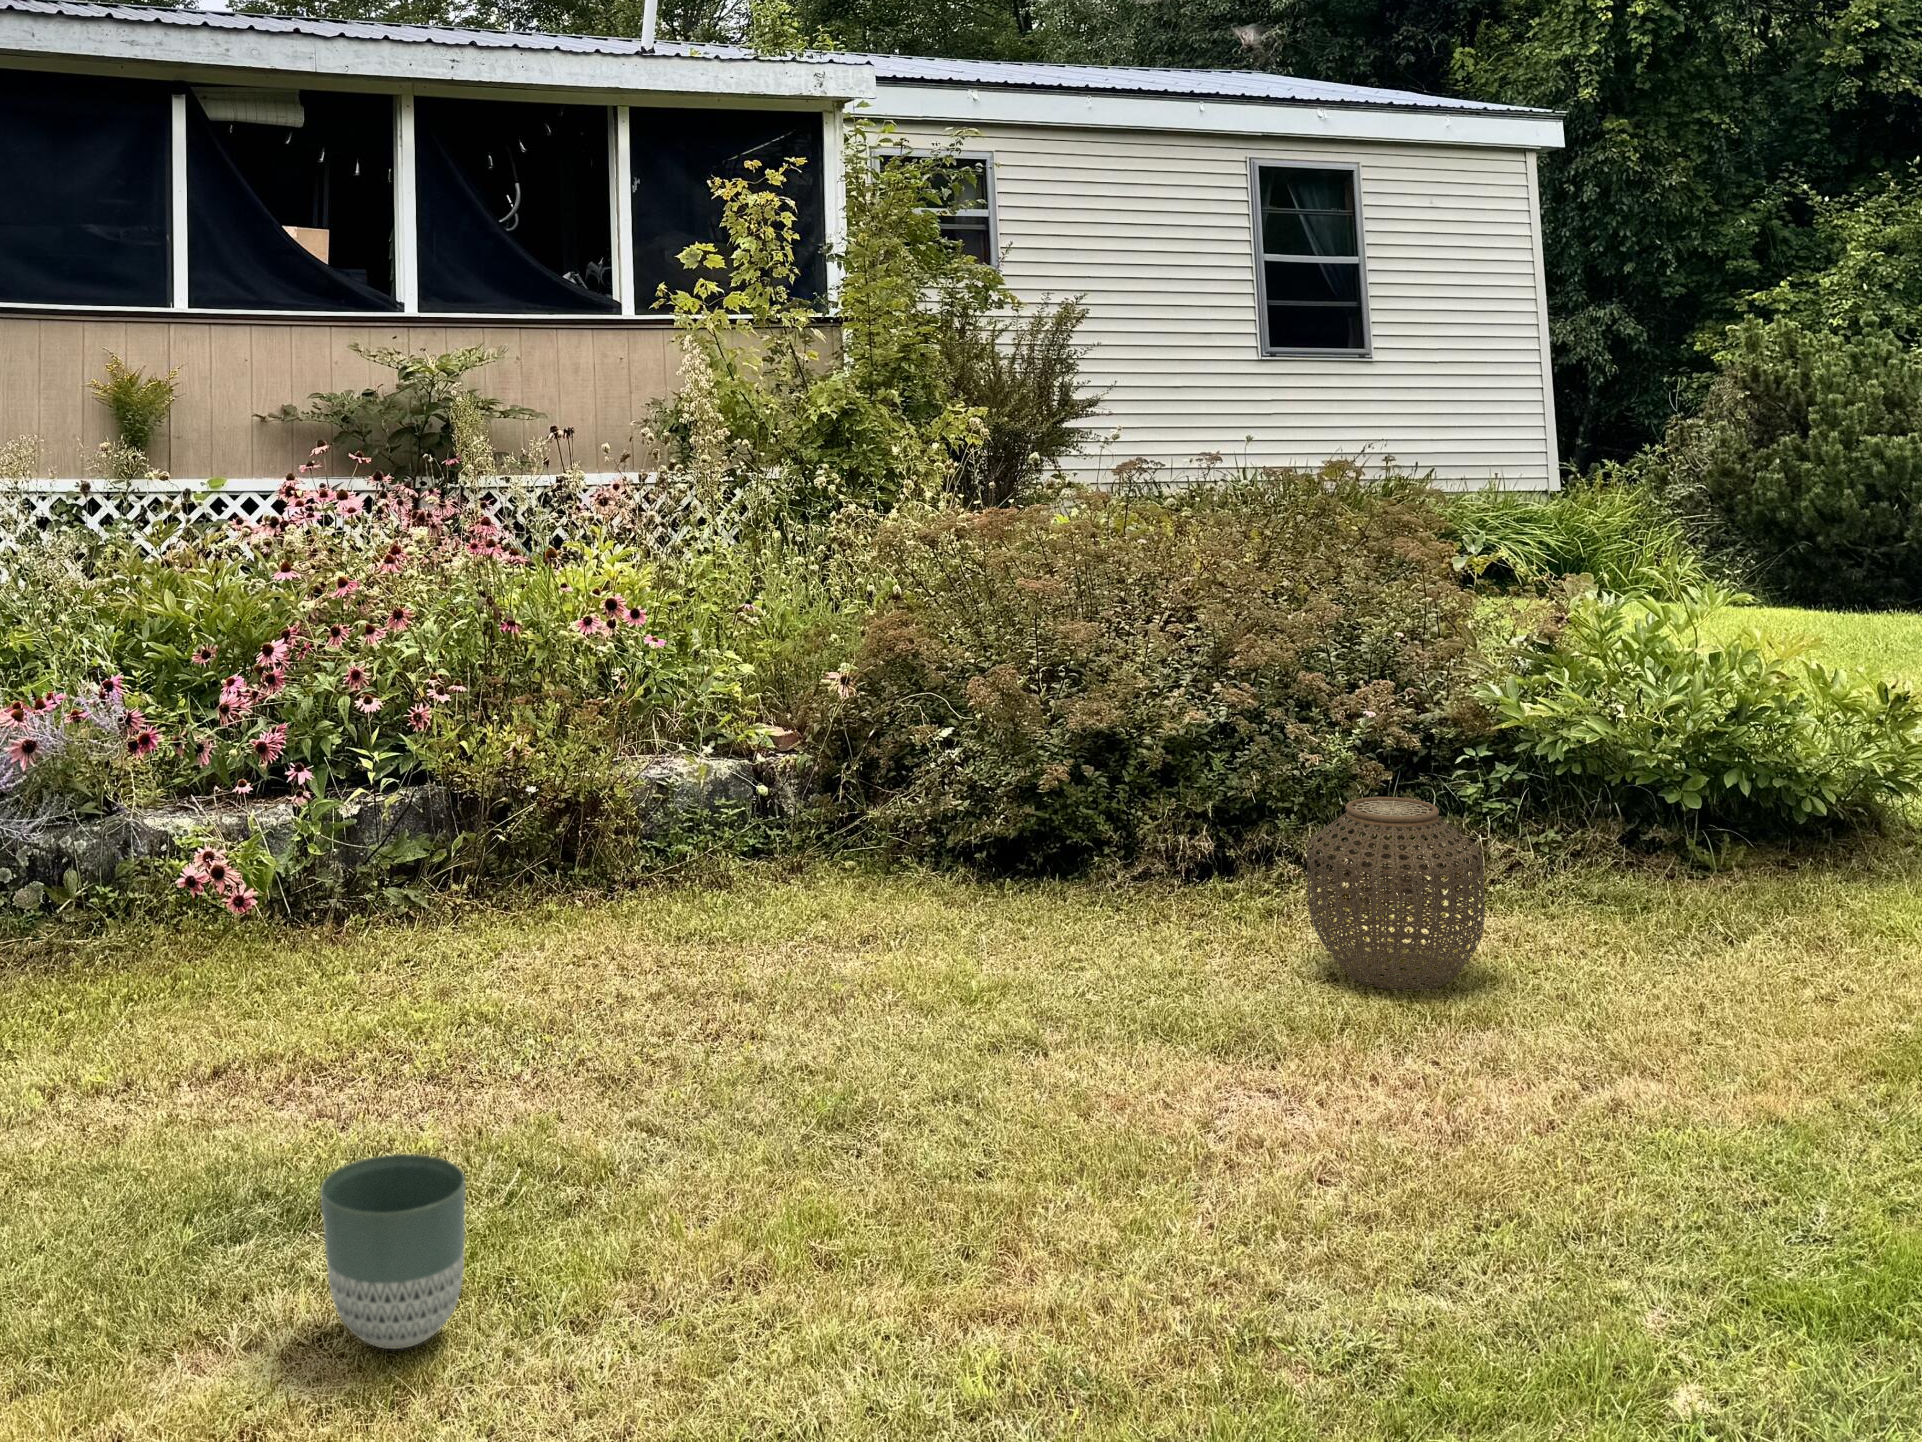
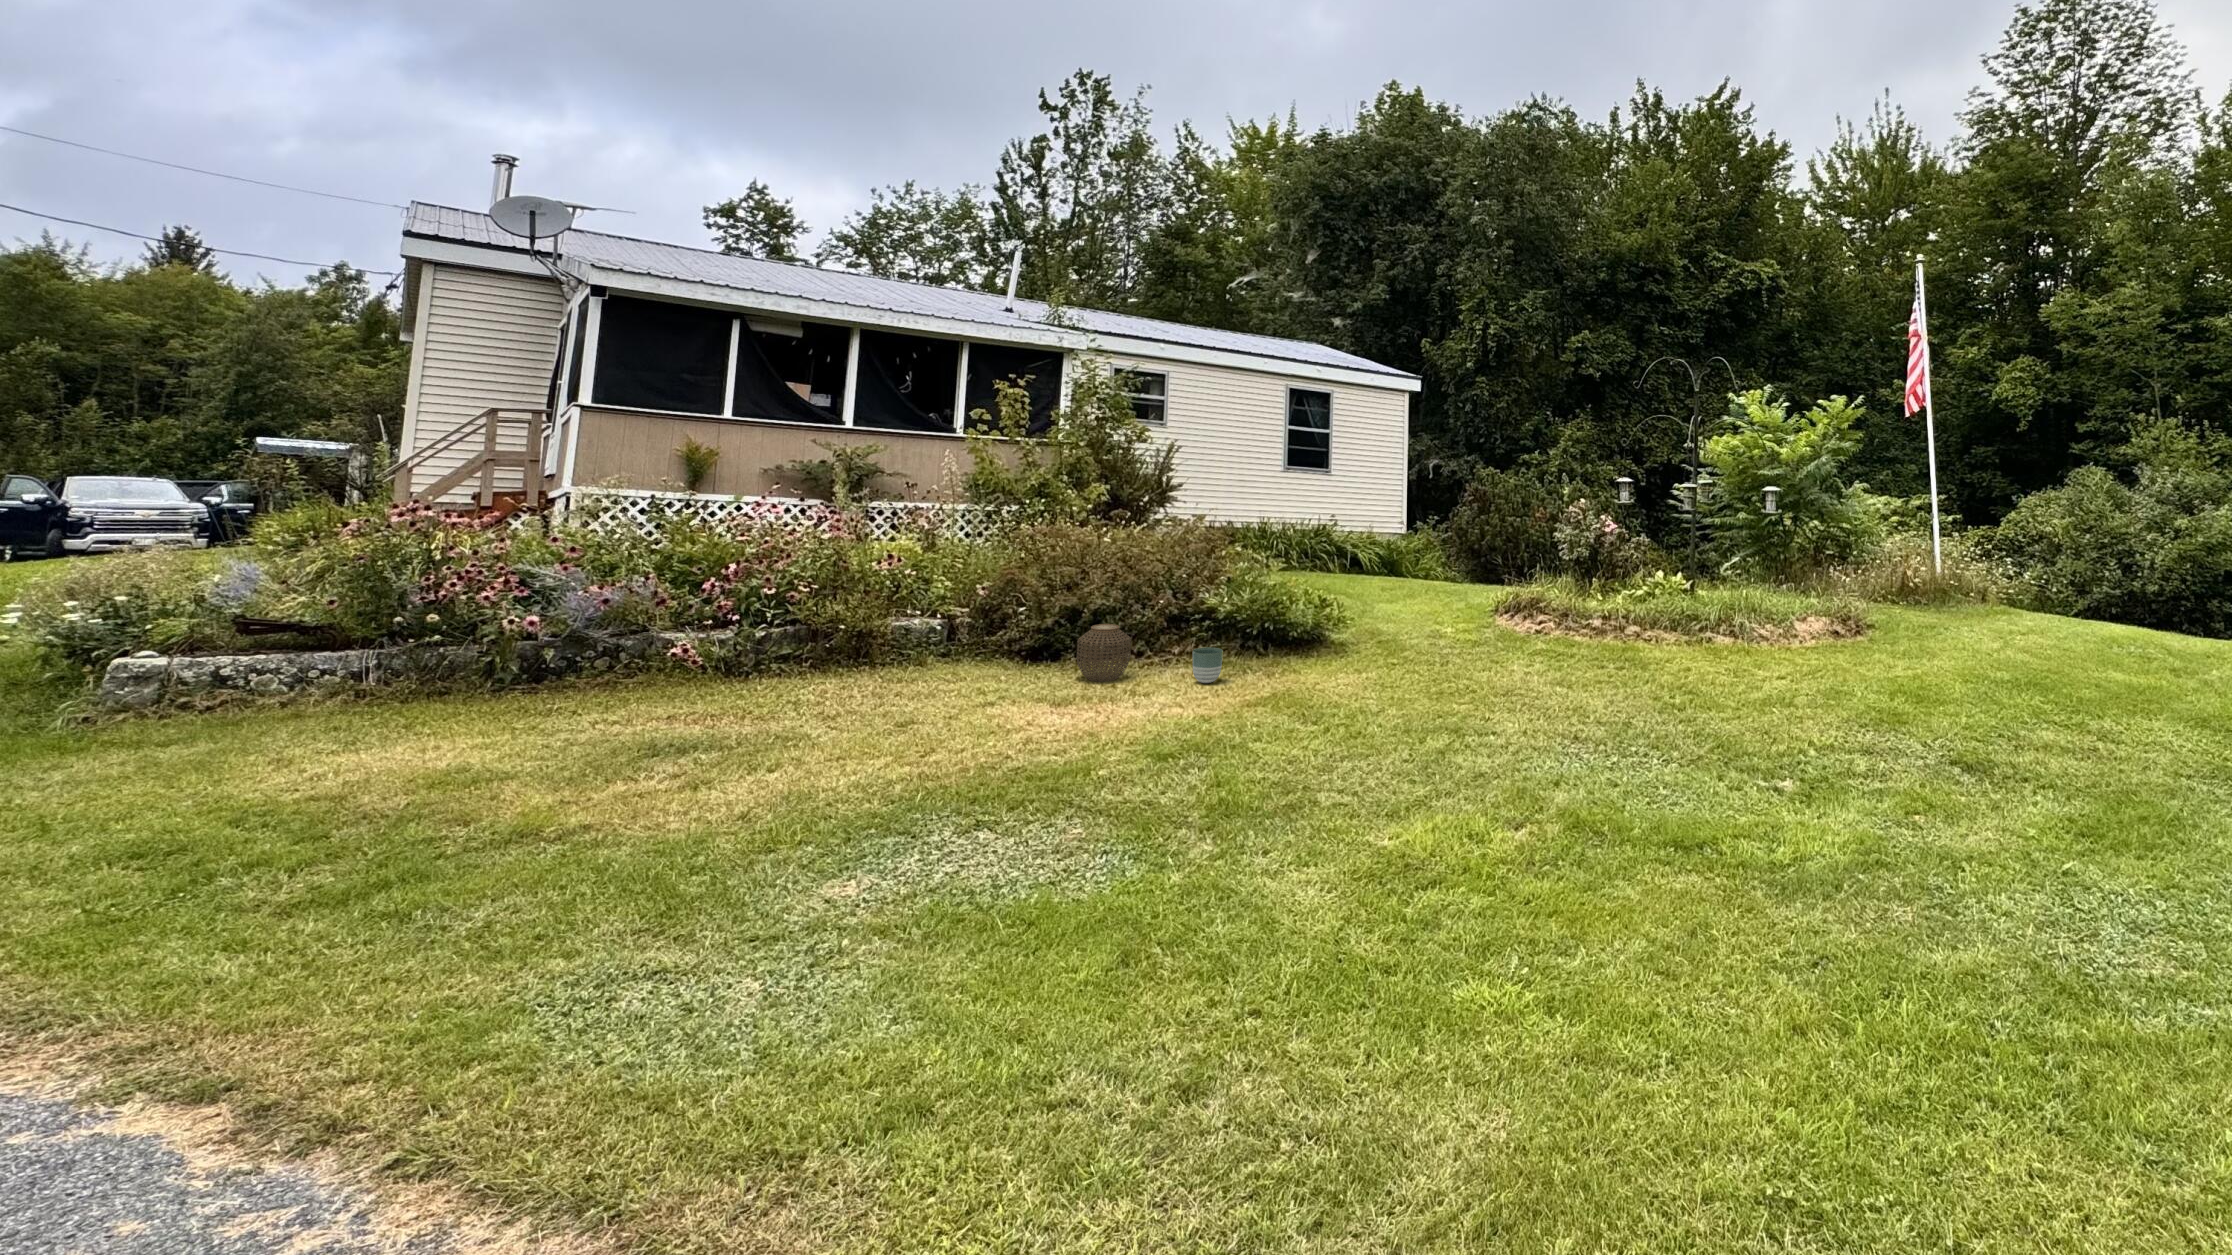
planter: present [320,1154,466,1349] -> present [1193,647,1223,683]

